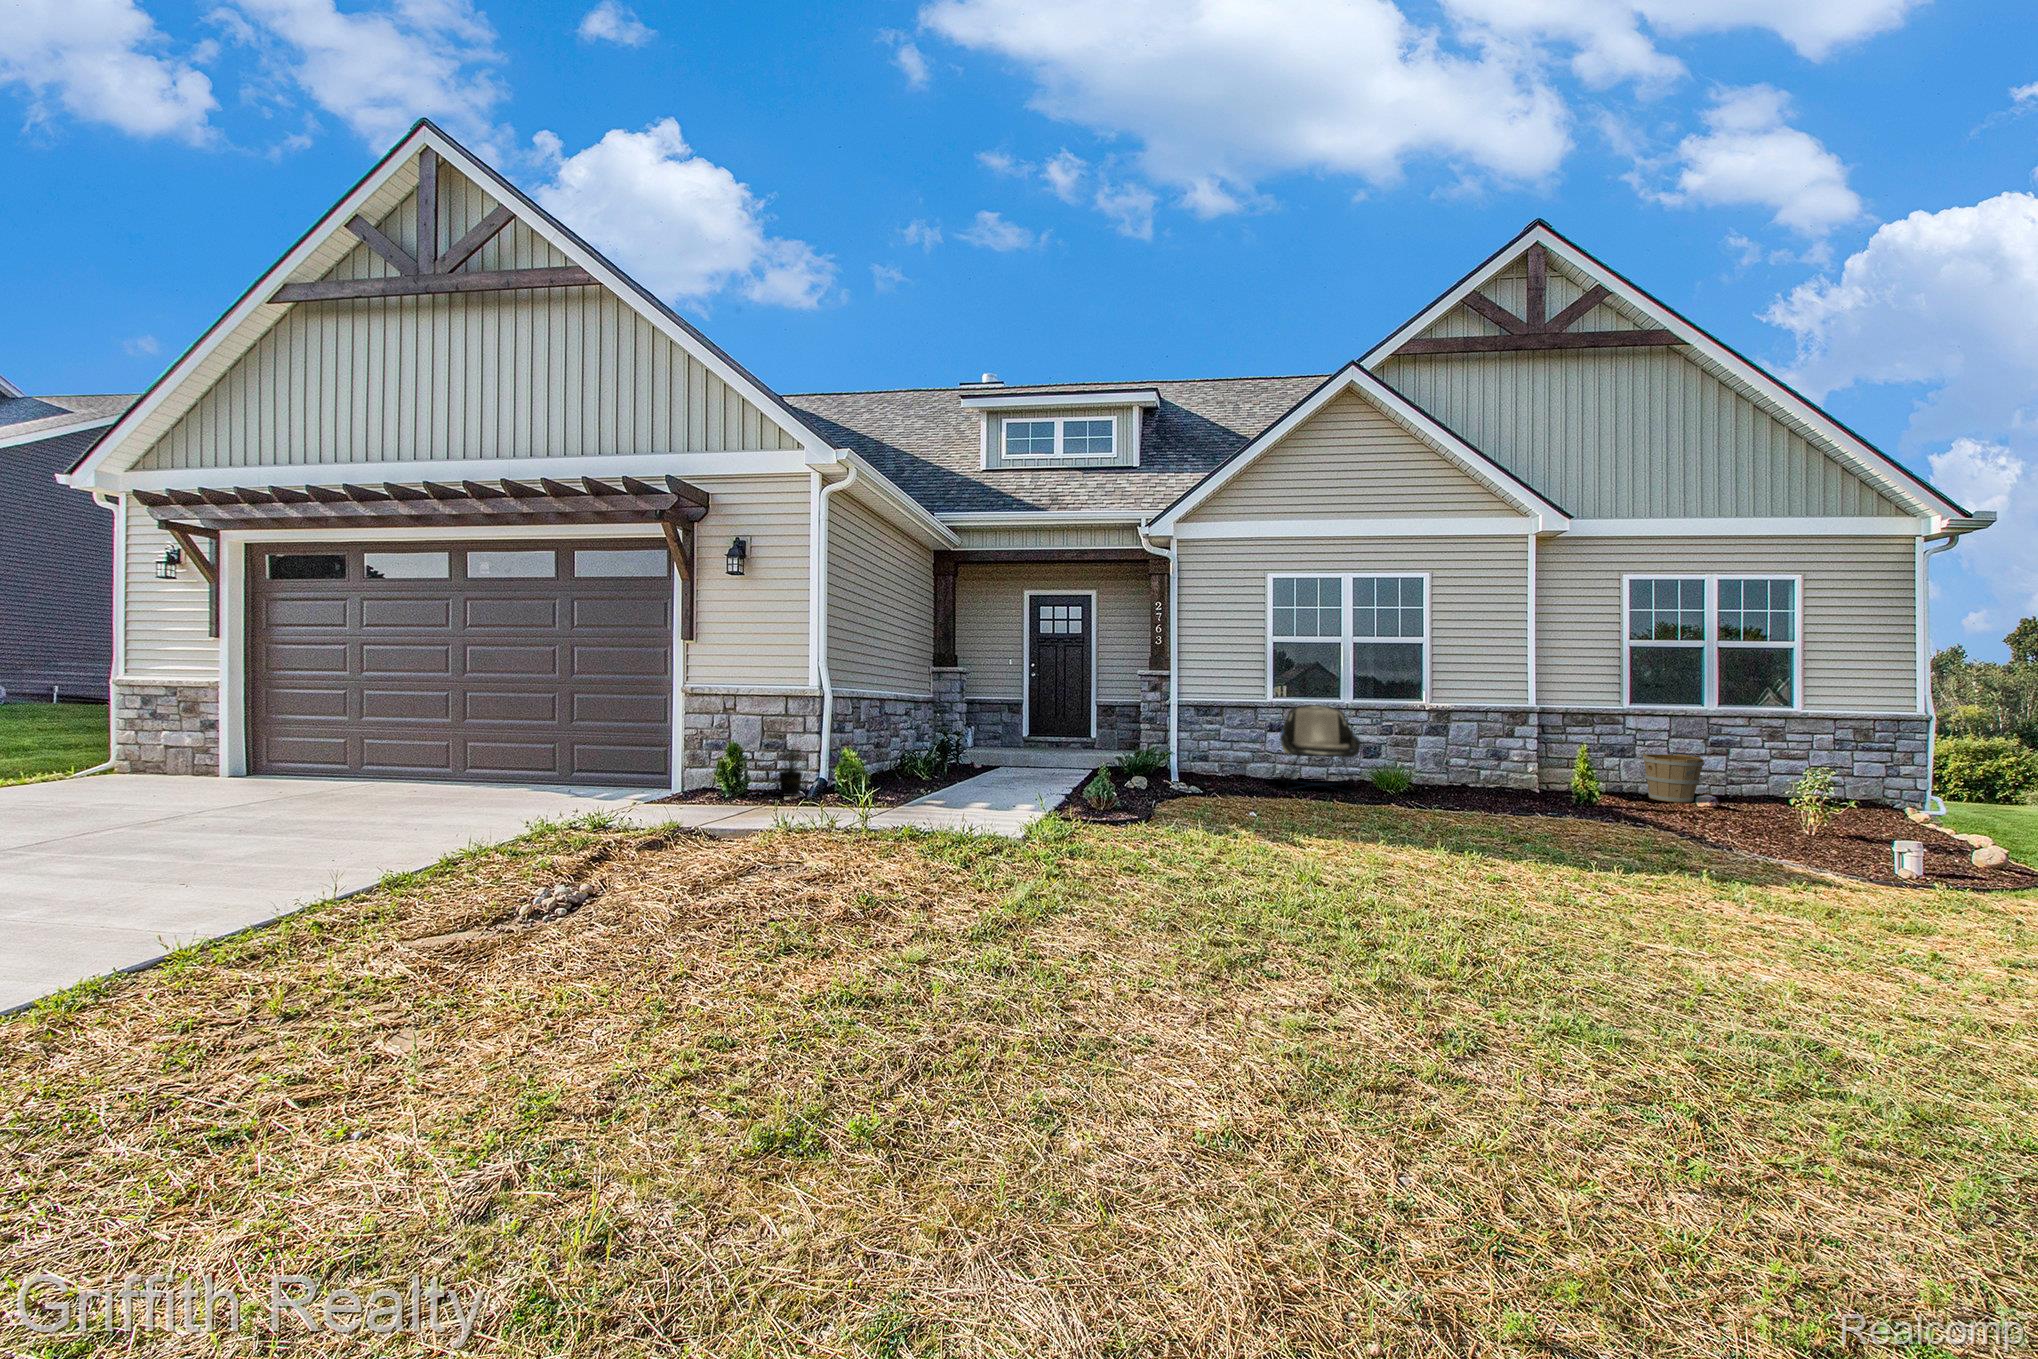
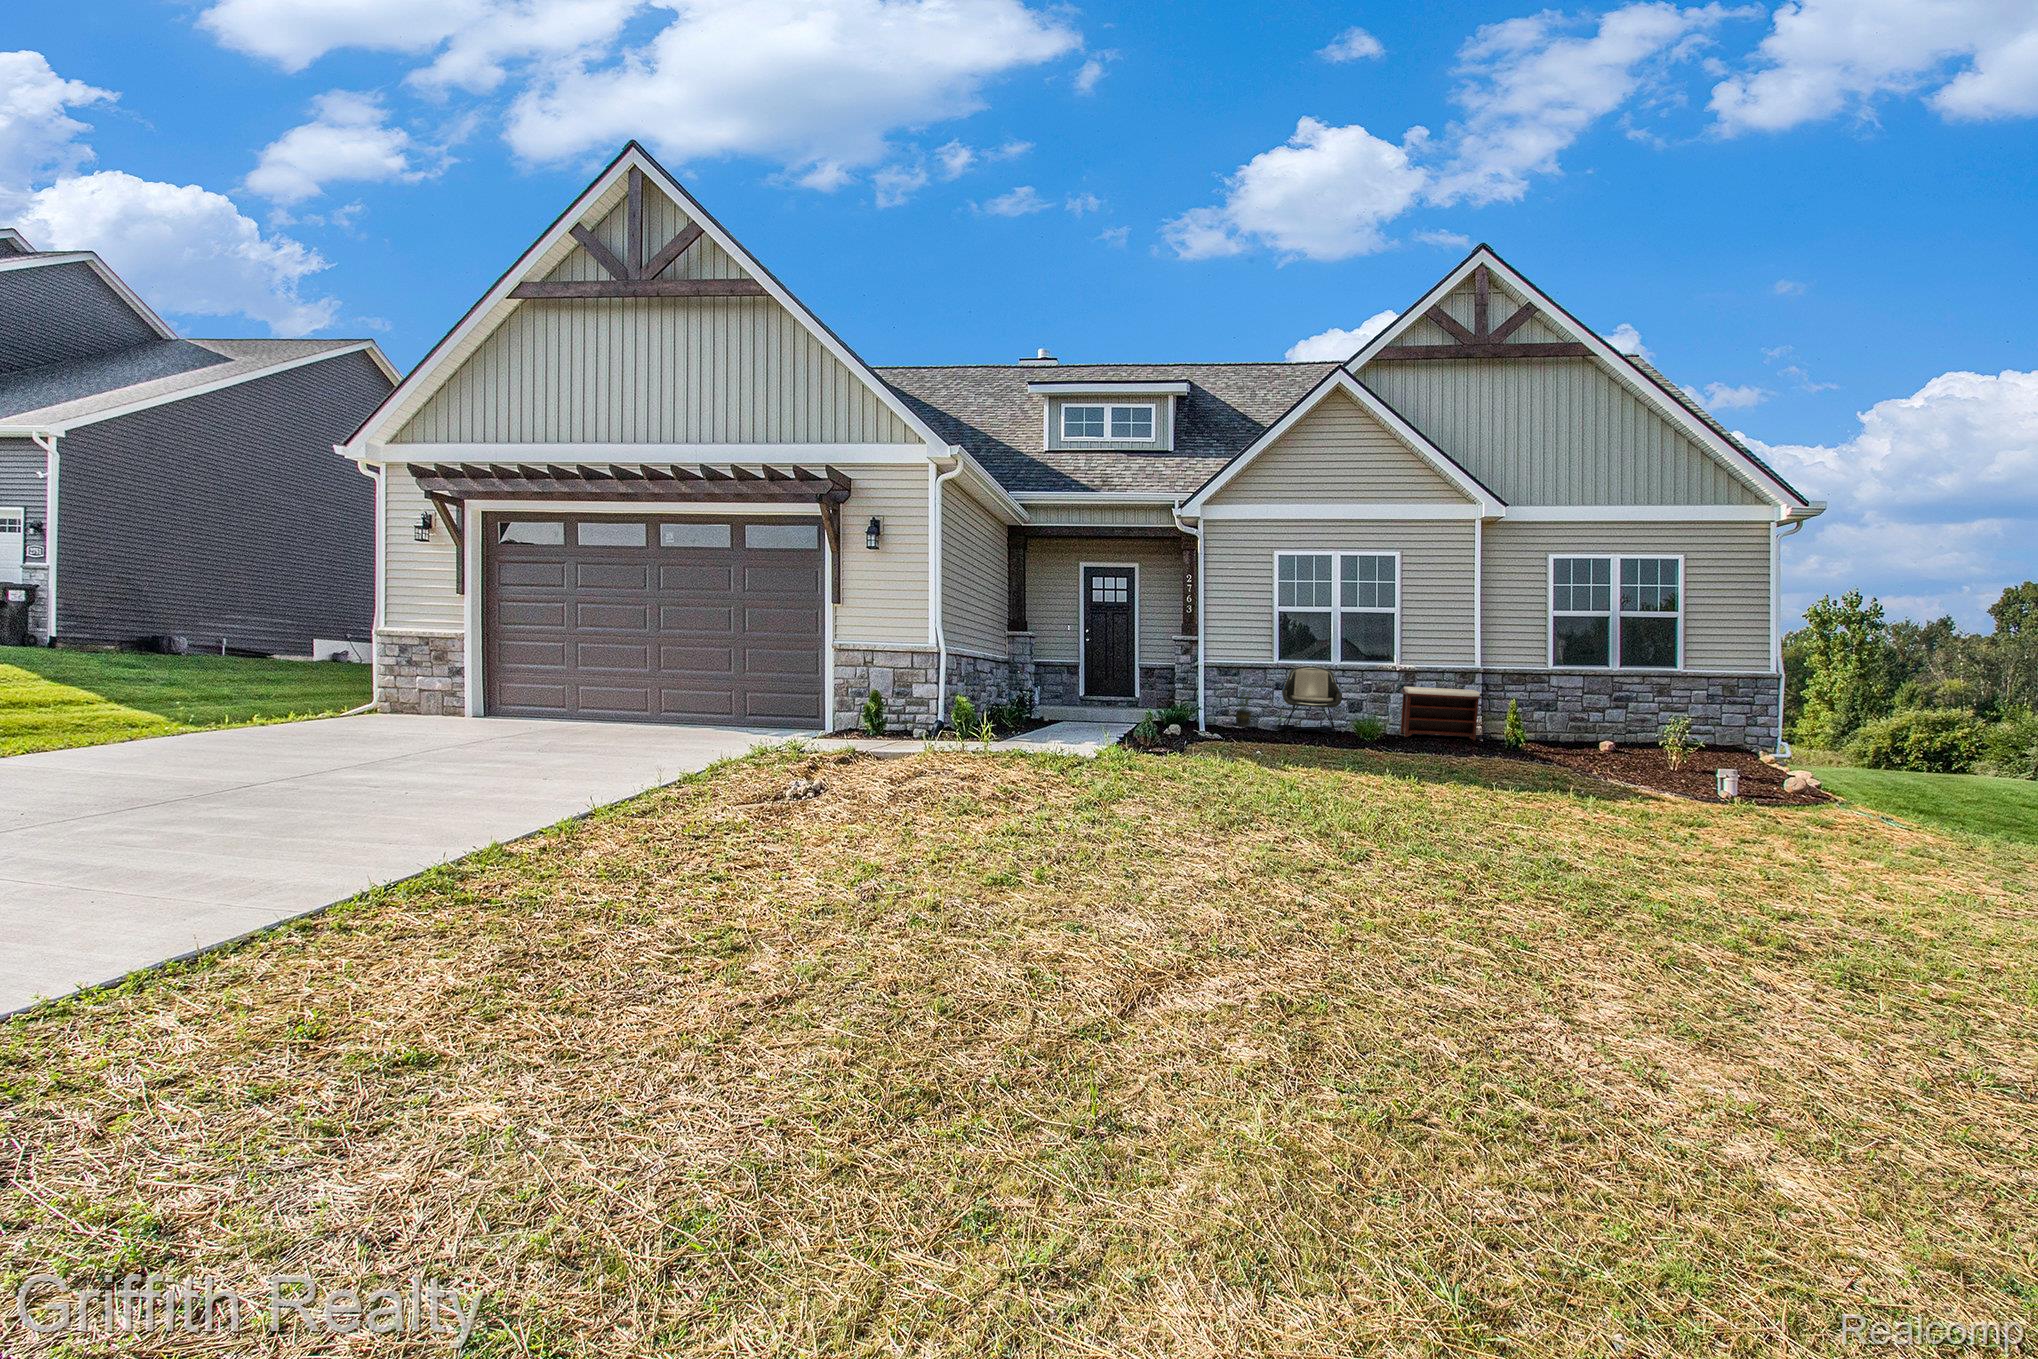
bench: none [1432,729,1544,799] -> present [1400,686,1482,740]
potted plant: present [777,734,803,796] -> present [1235,690,1251,727]
wooden bucket: present [1643,754,1705,803] -> none [1563,707,1606,744]

